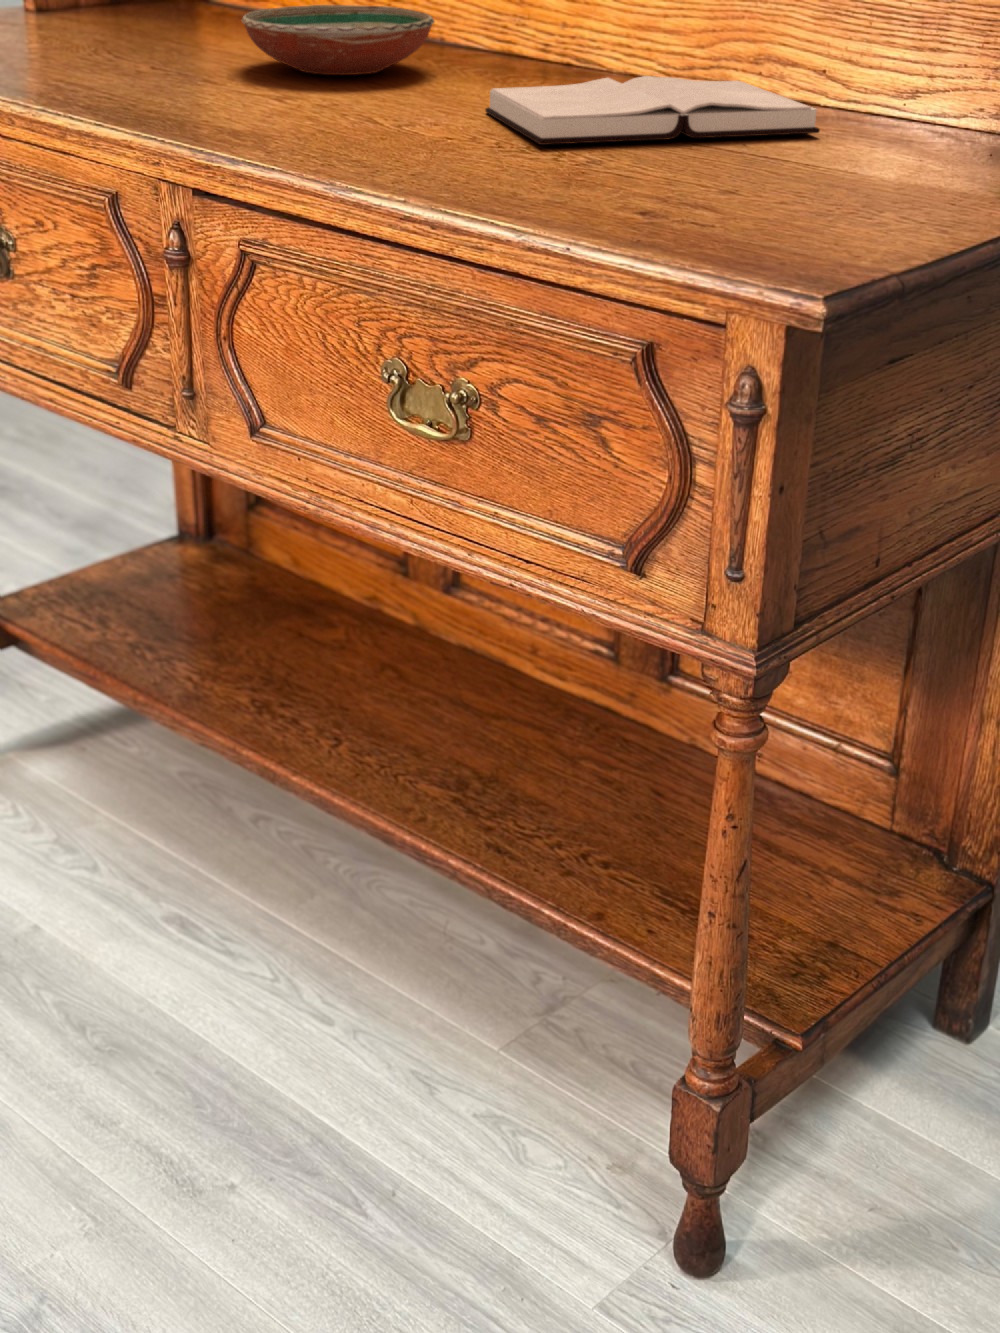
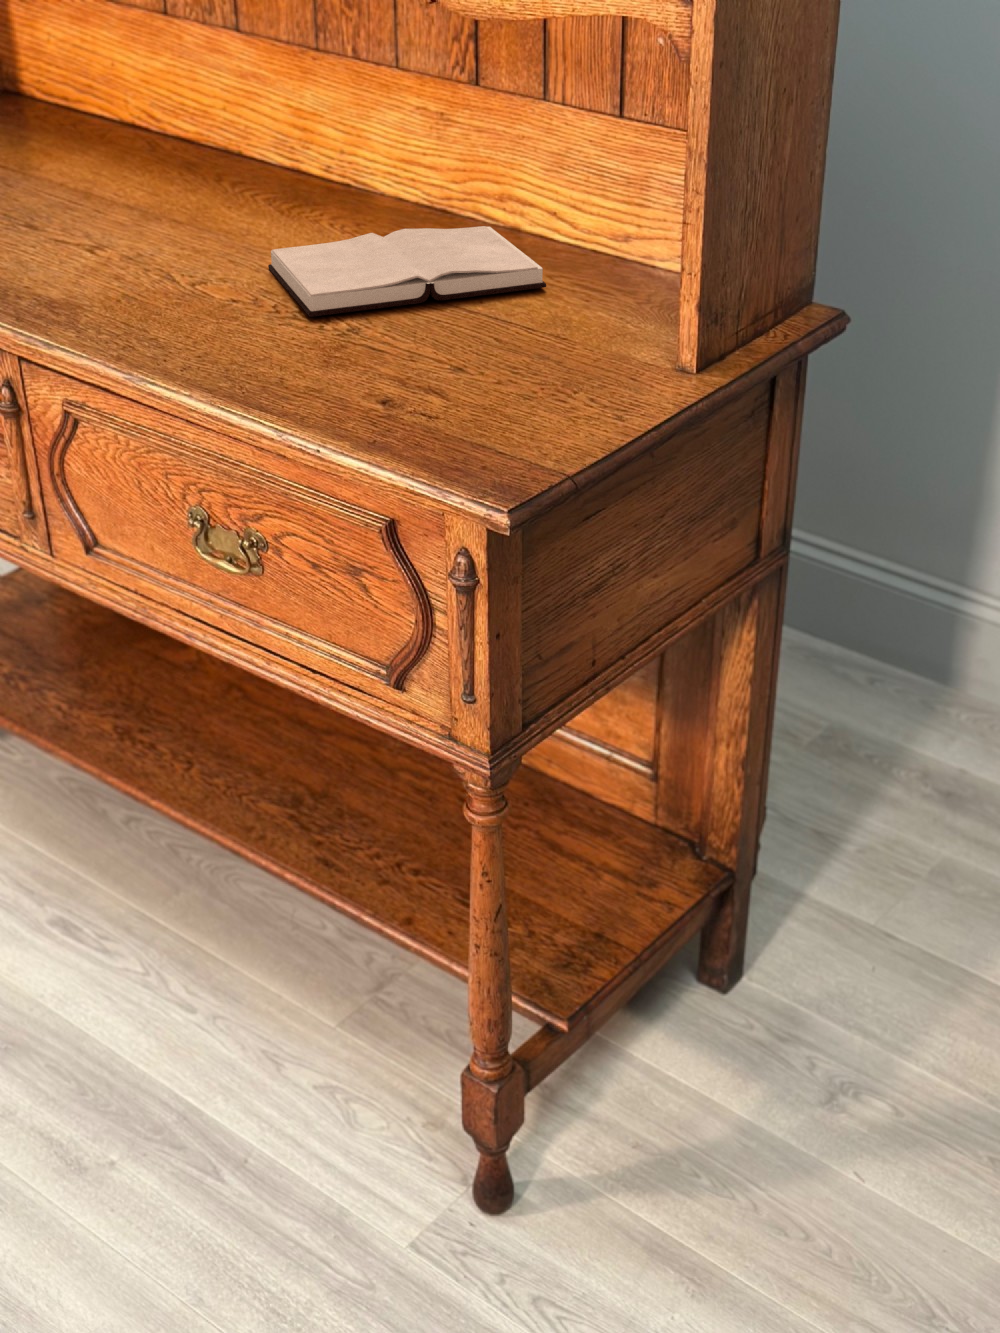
decorative bowl: present [242,5,434,75] -> none [55,144,226,219]

